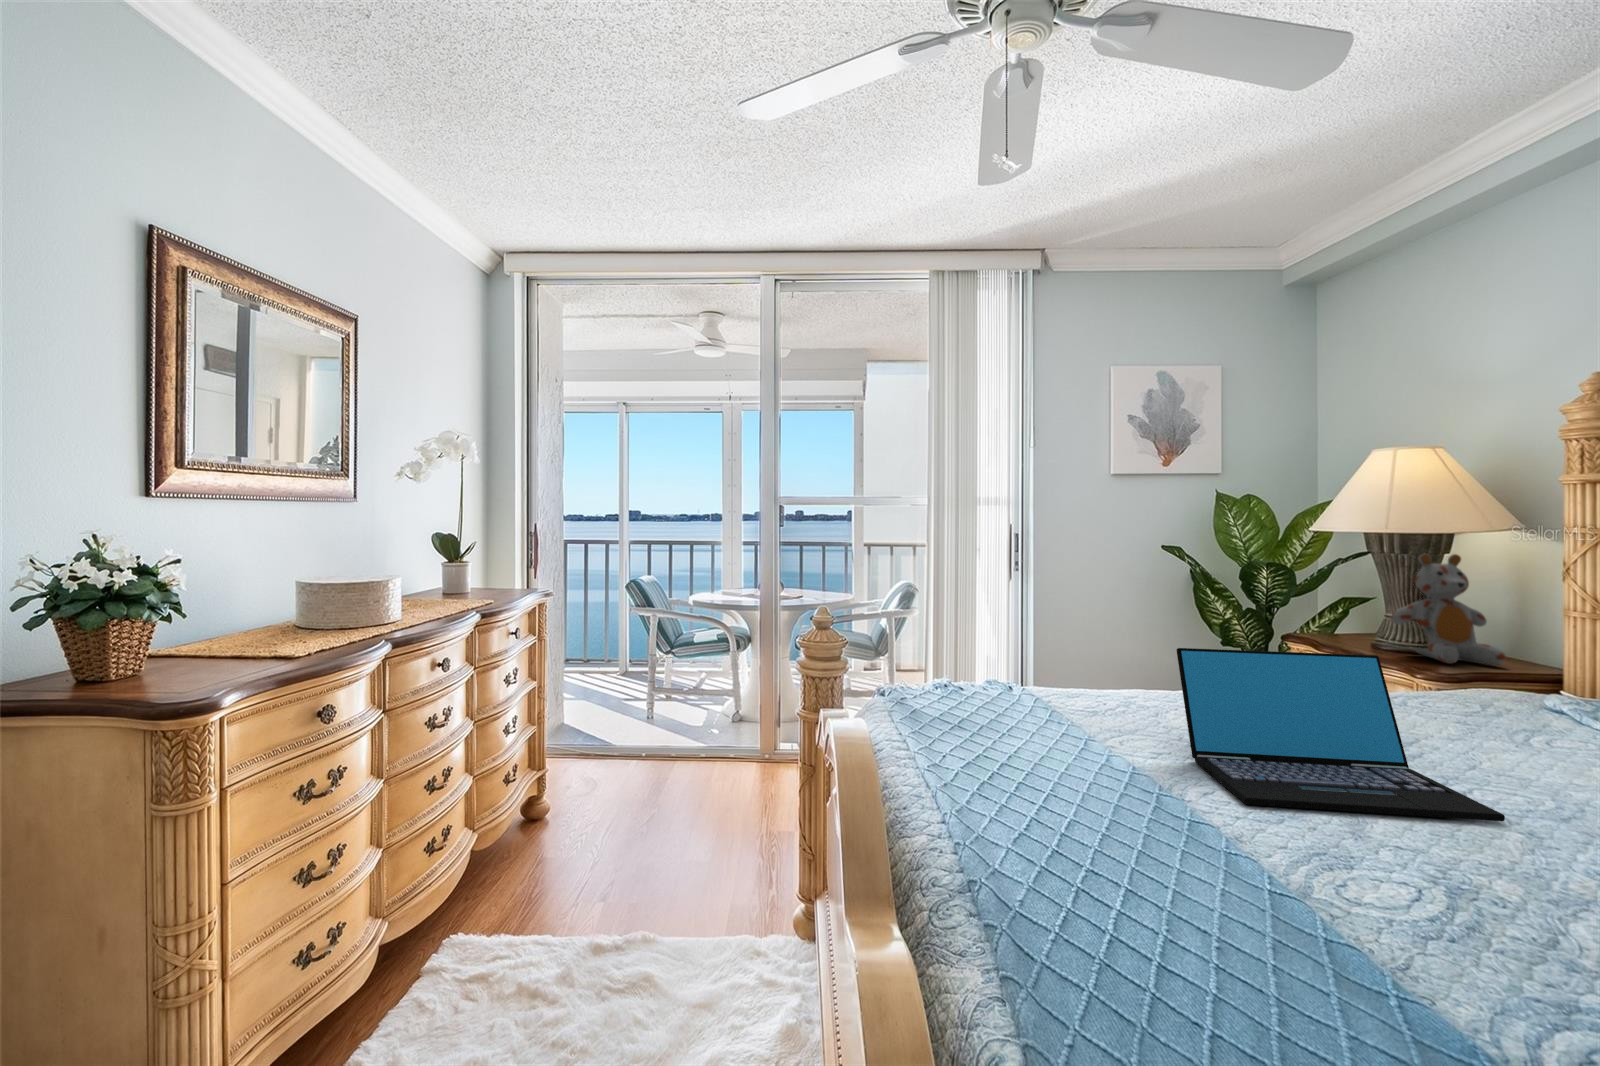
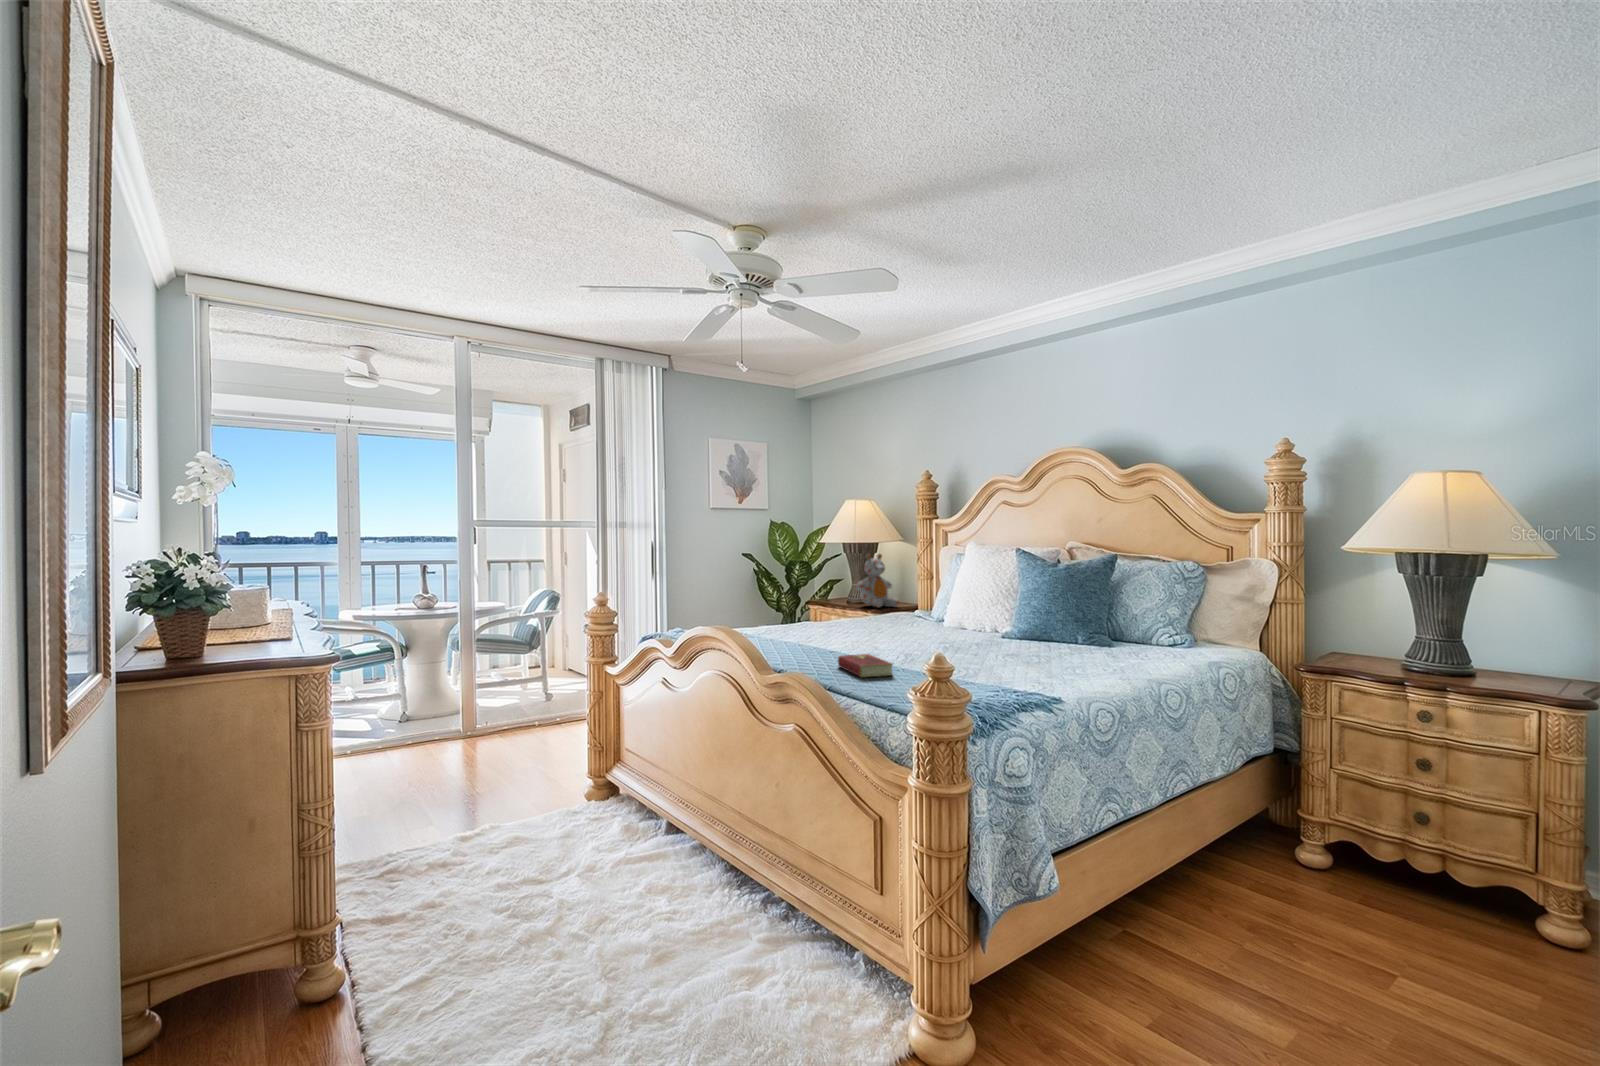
laptop: present [1177,648,1505,821] -> none [790,597,898,655]
hardcover book: none [1264,843,1488,1002] -> present [838,654,893,678]

